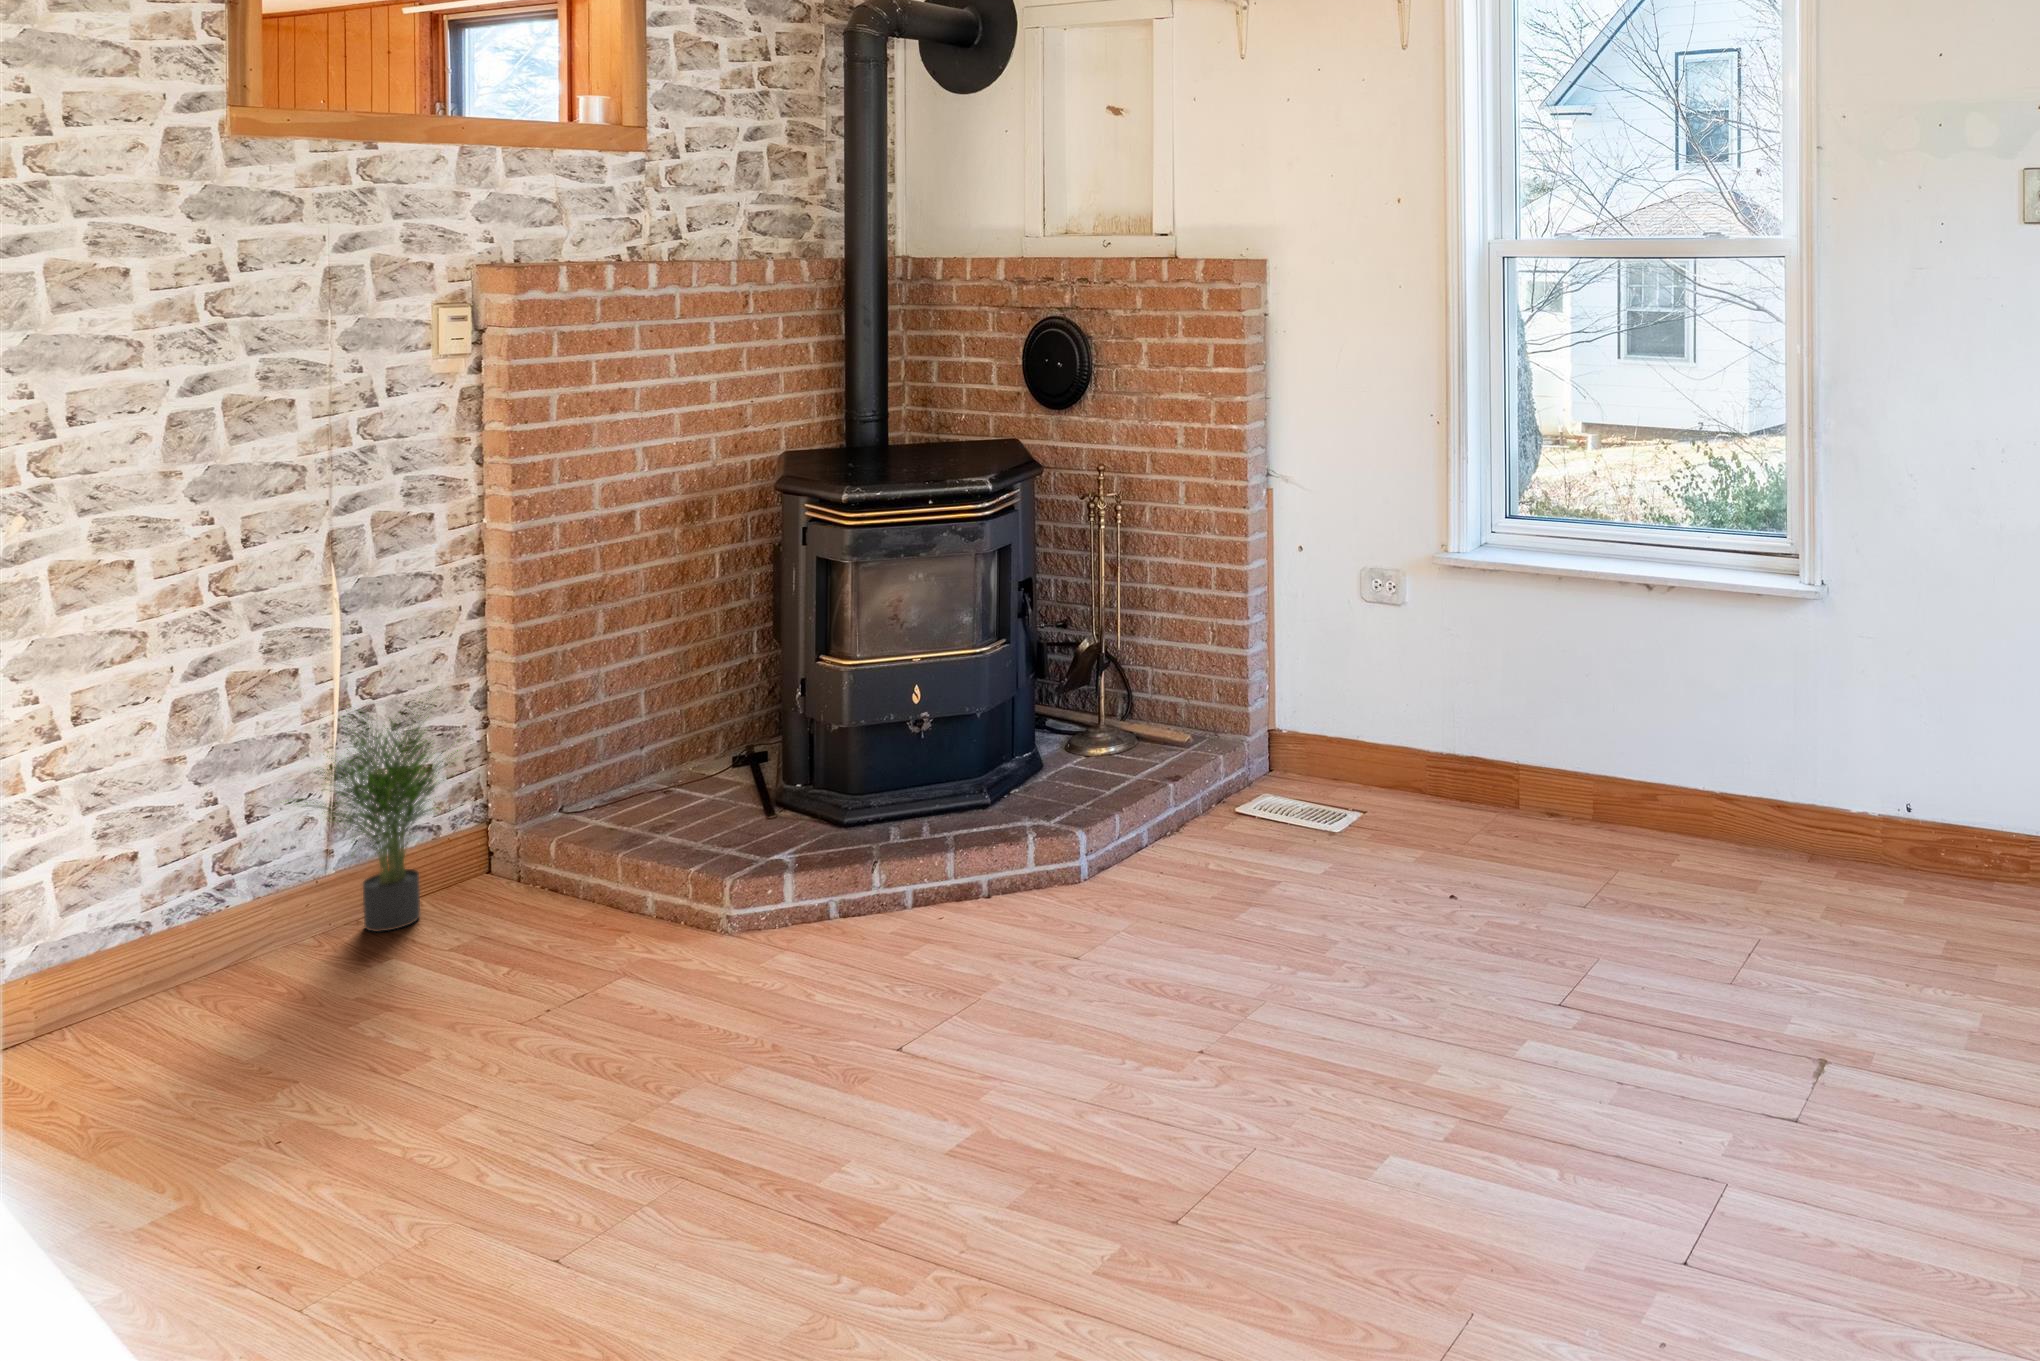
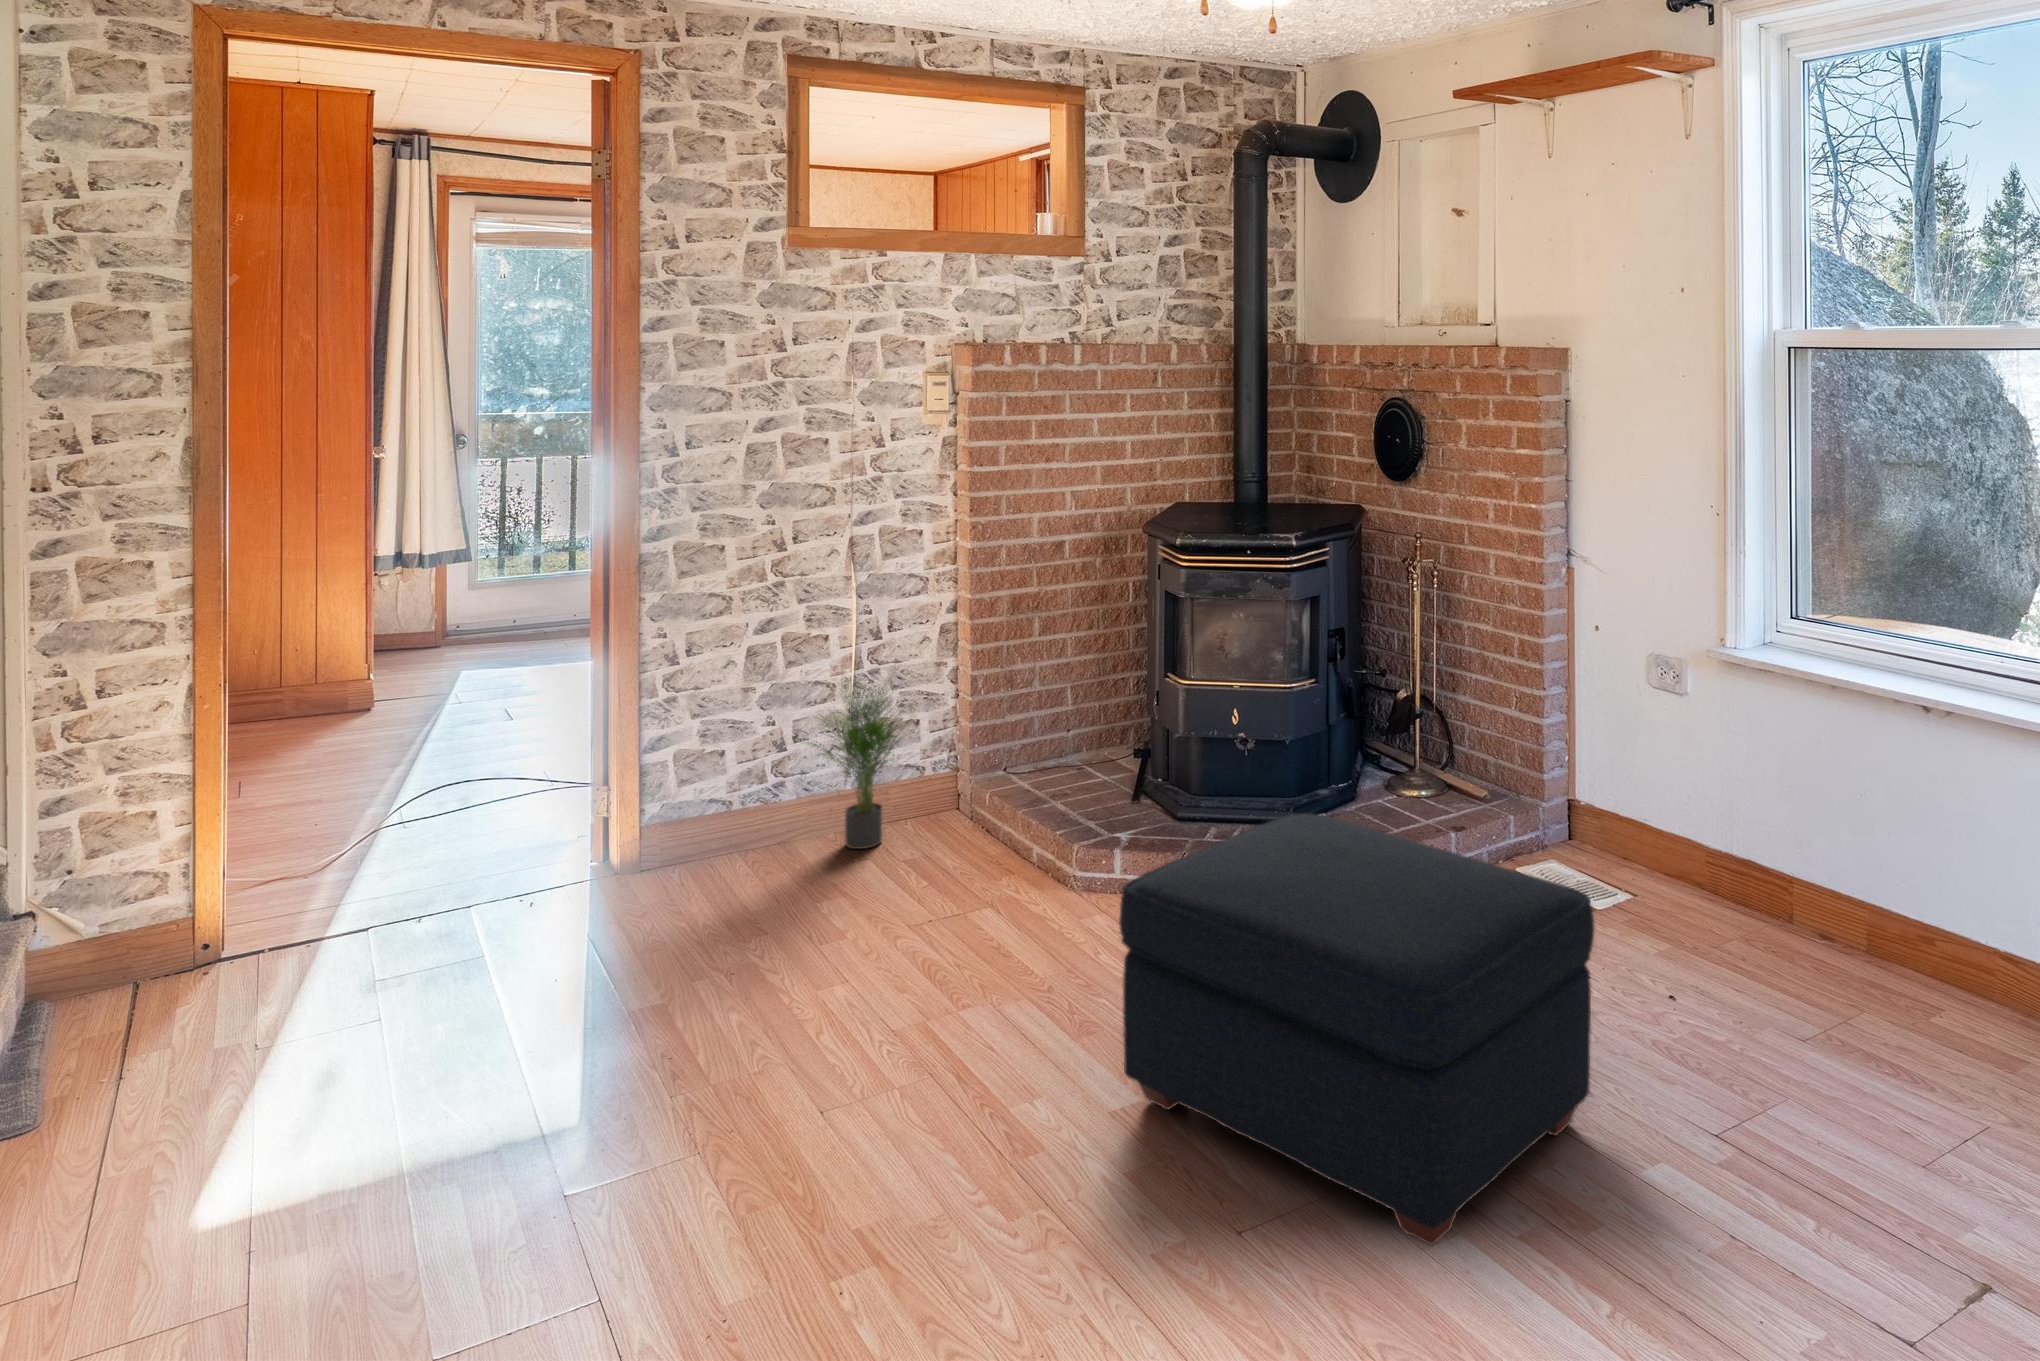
ottoman: none [948,771,1428,1129] -> present [1119,813,1595,1245]

